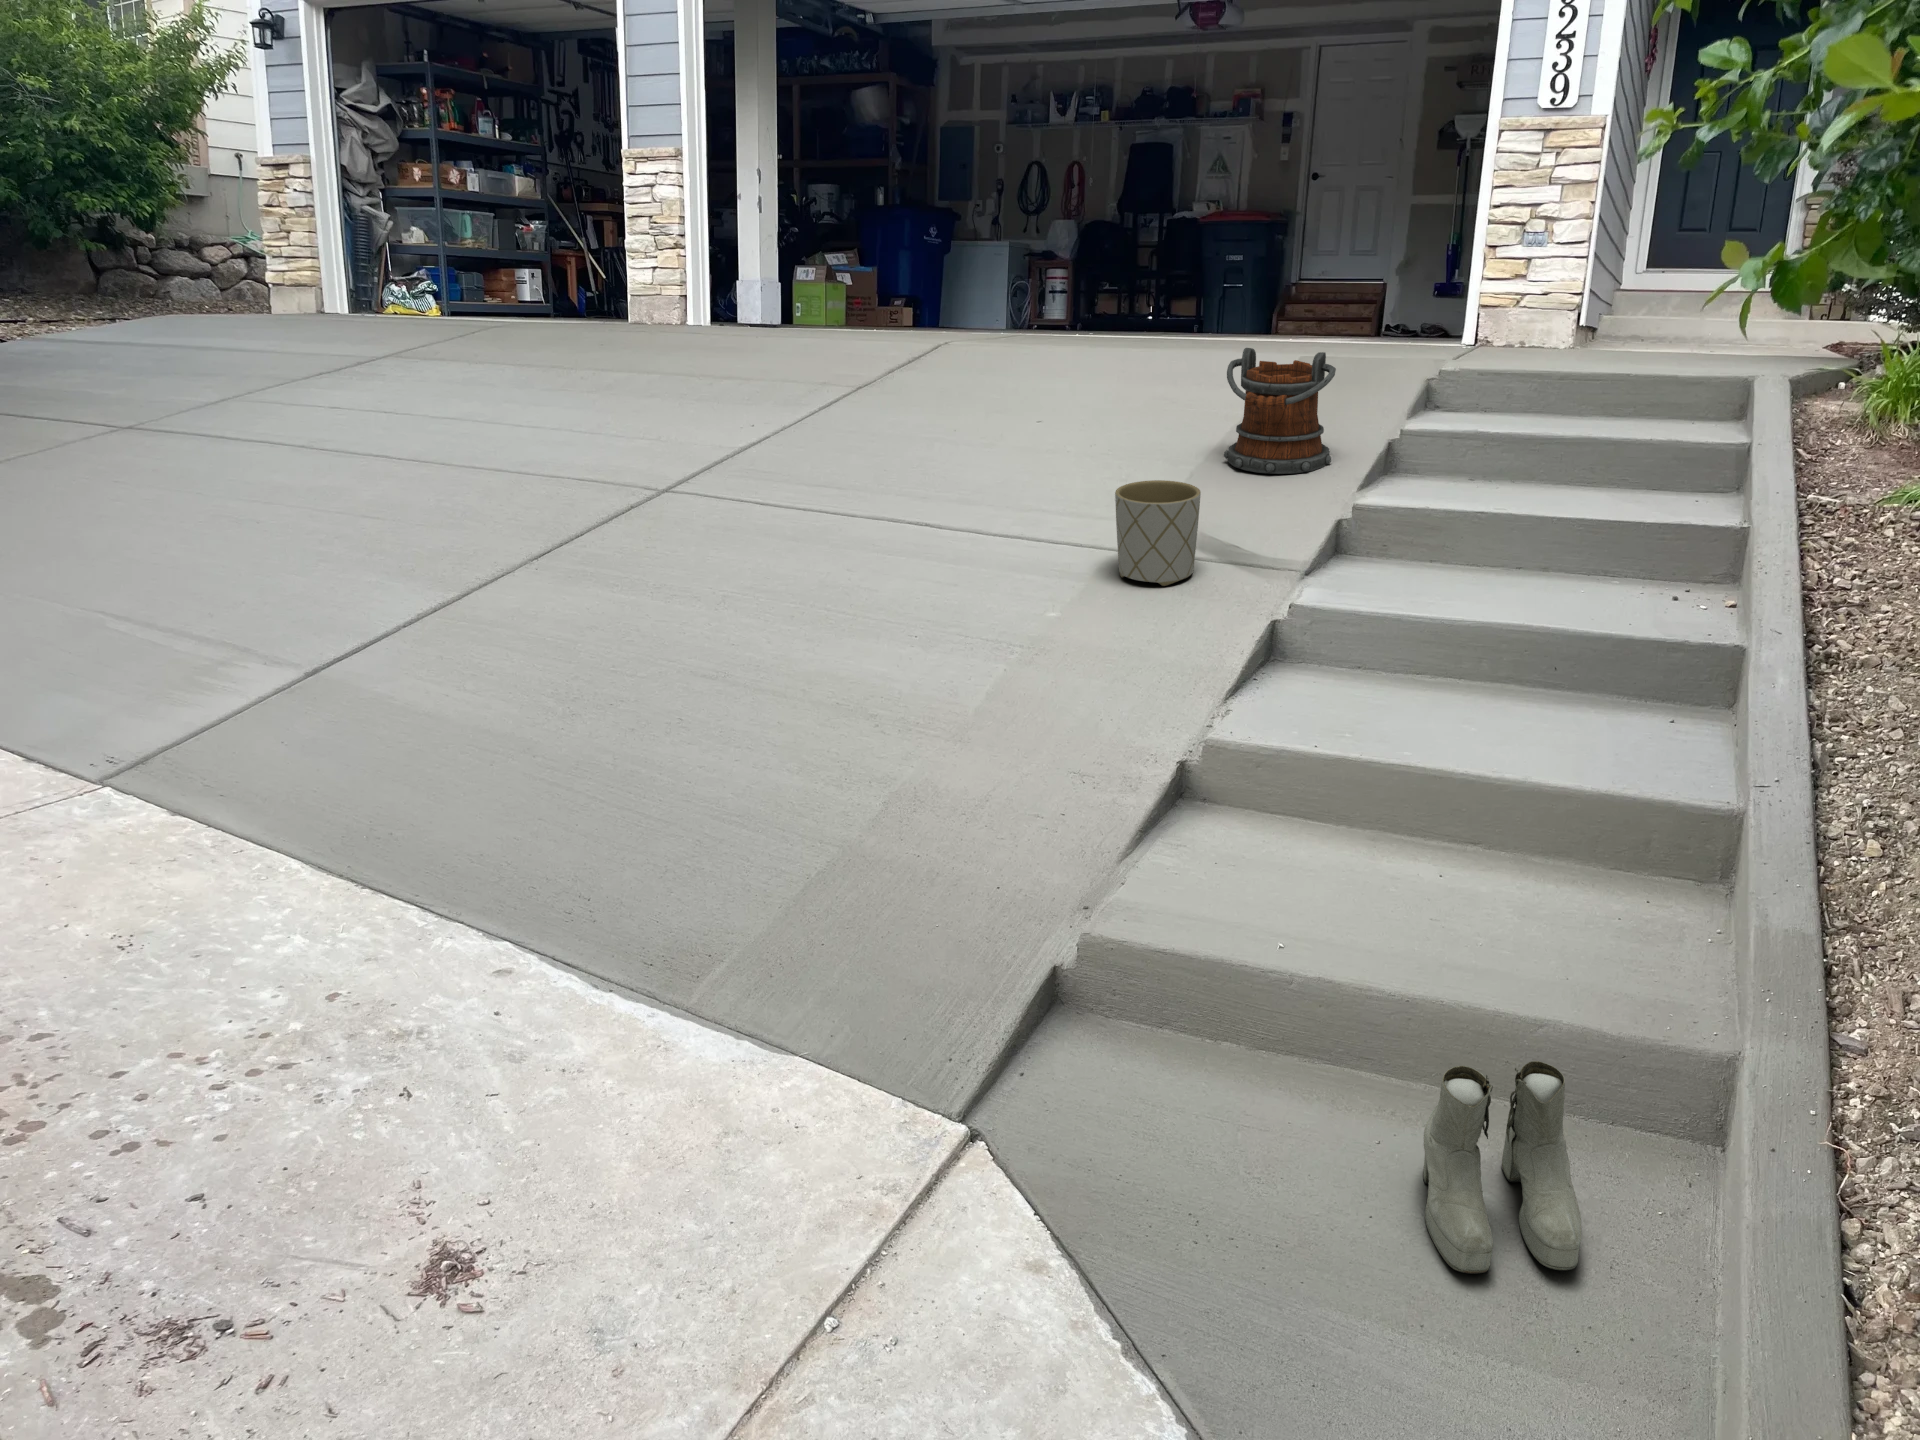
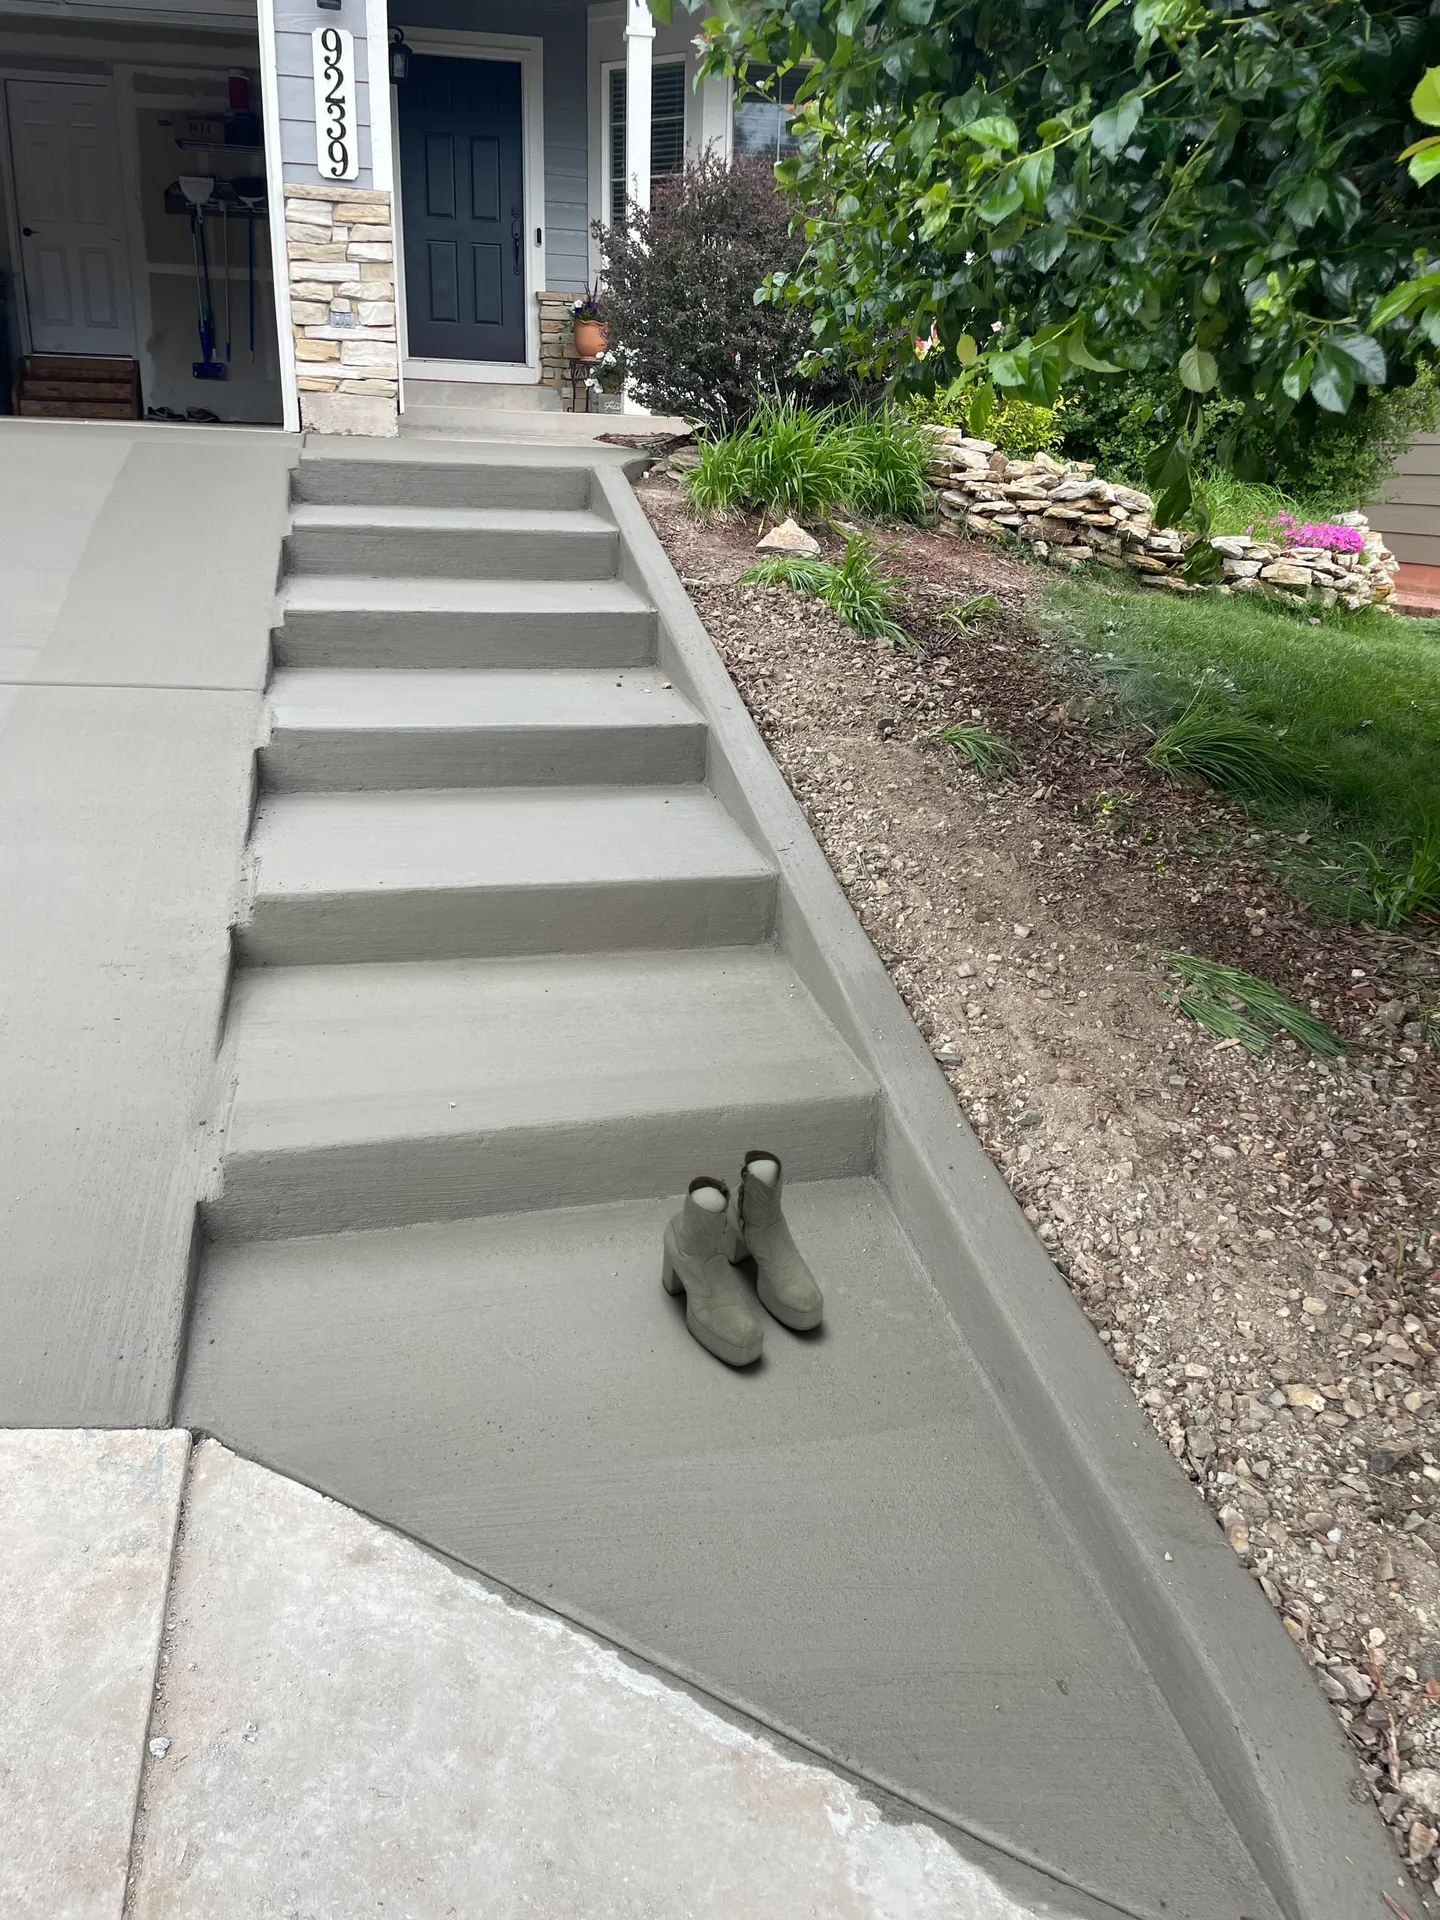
bucket: present [1224,348,1336,474] -> none [108,432,249,579]
planter: present [1115,480,1201,586] -> none [36,596,150,722]

